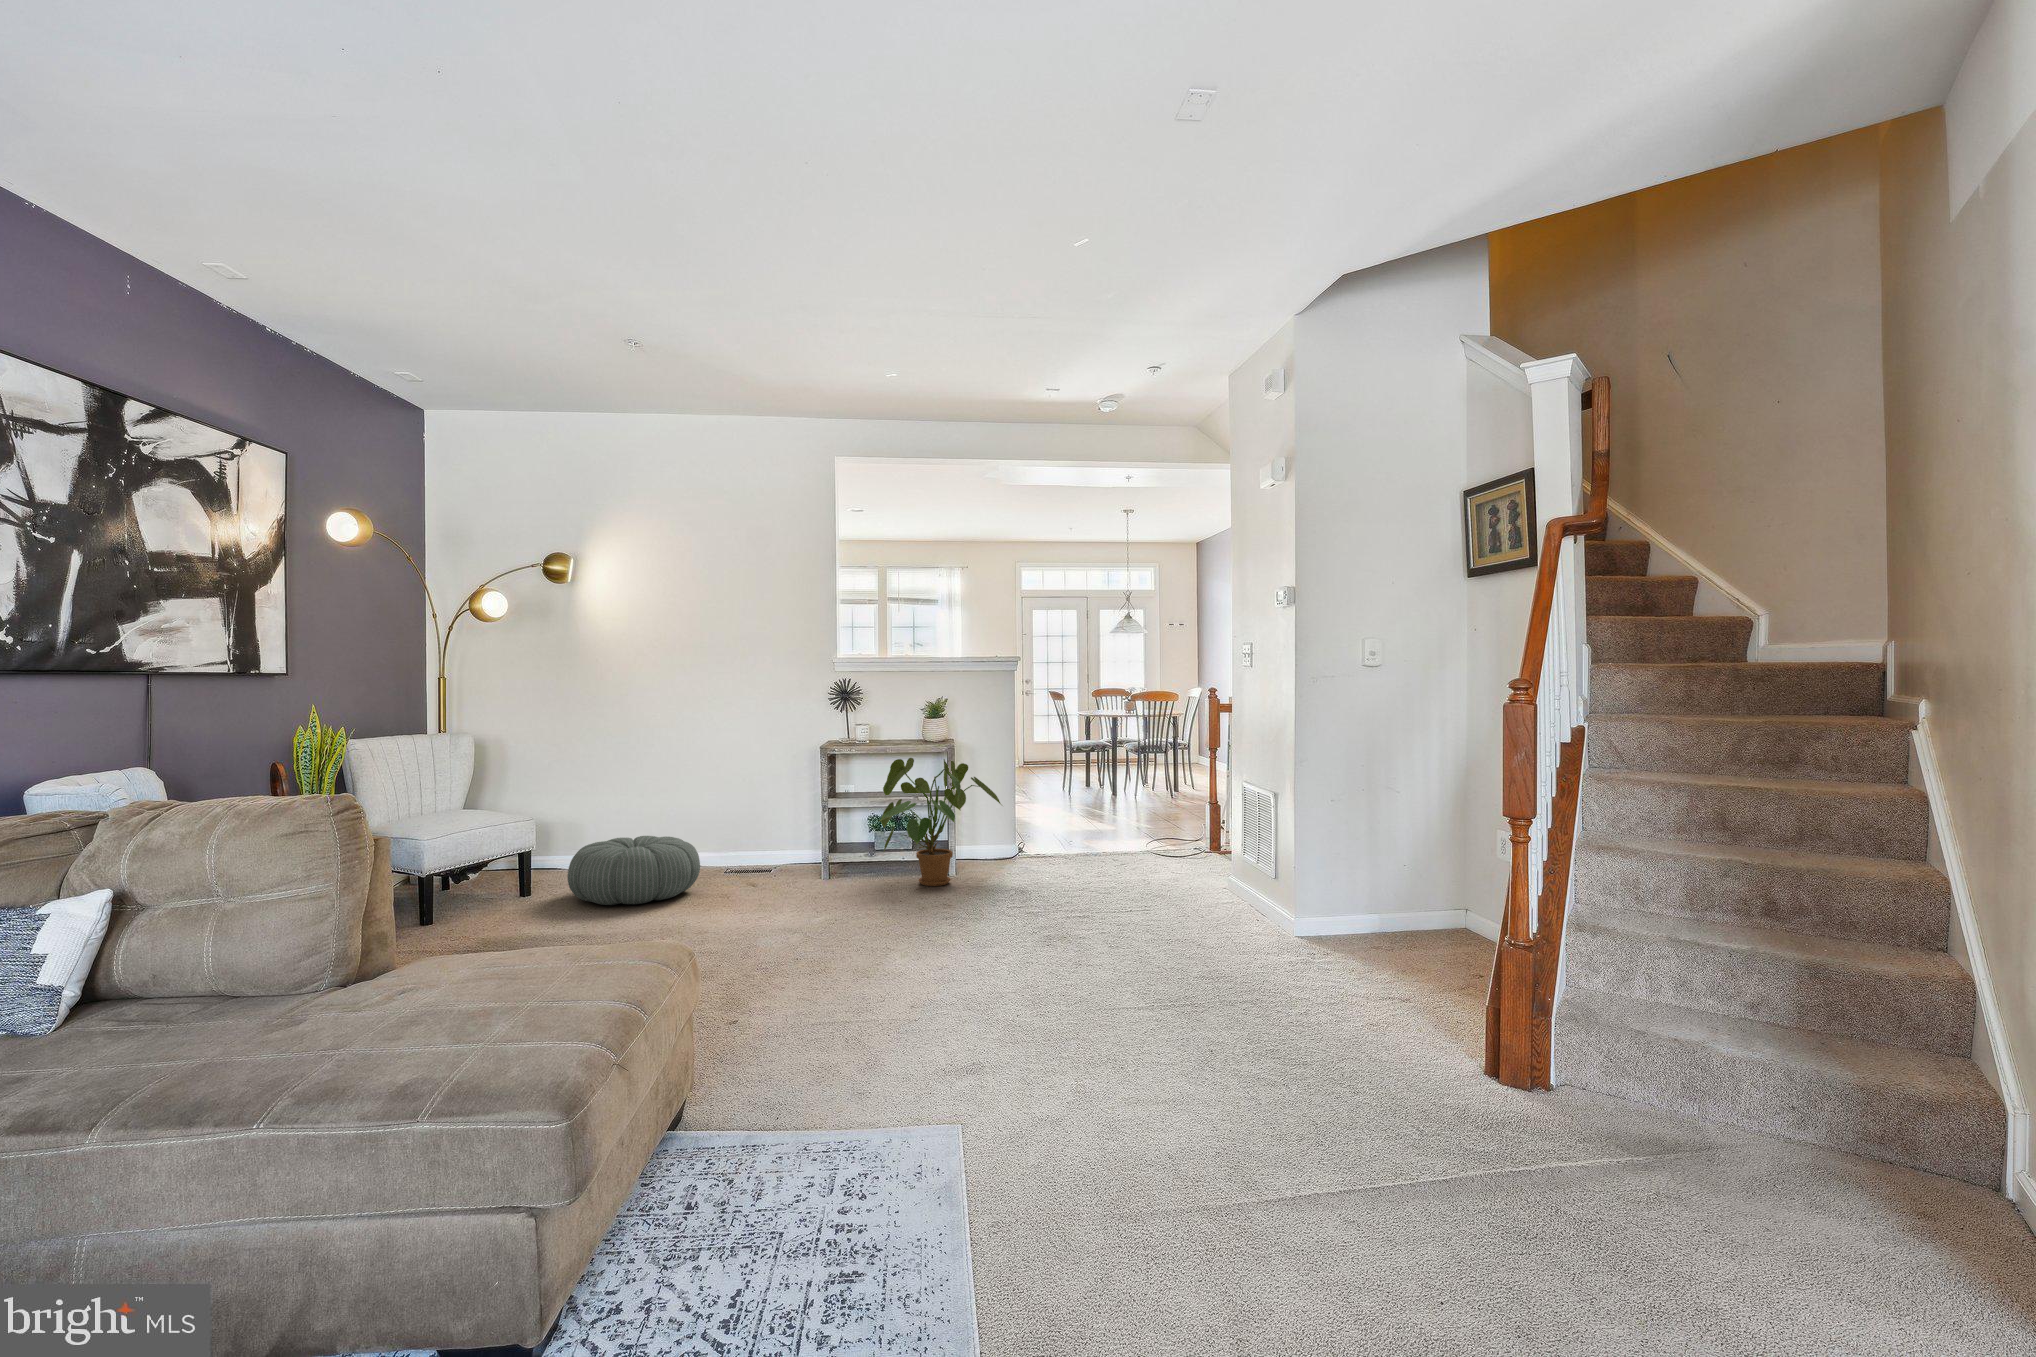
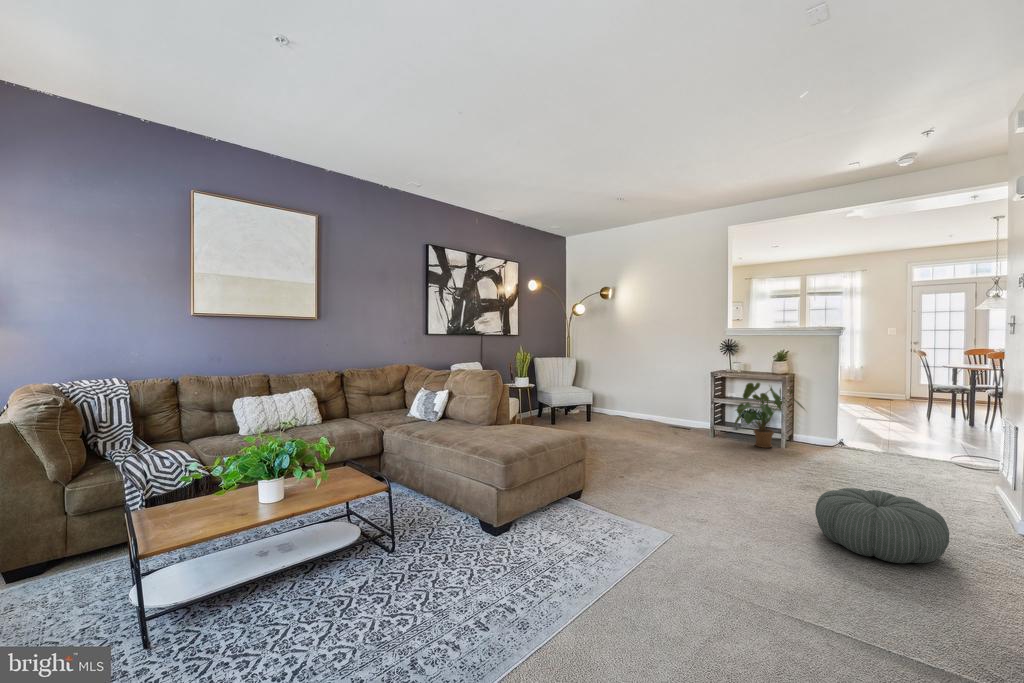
pouf: present [568,836,700,905] -> present [815,488,949,563]

